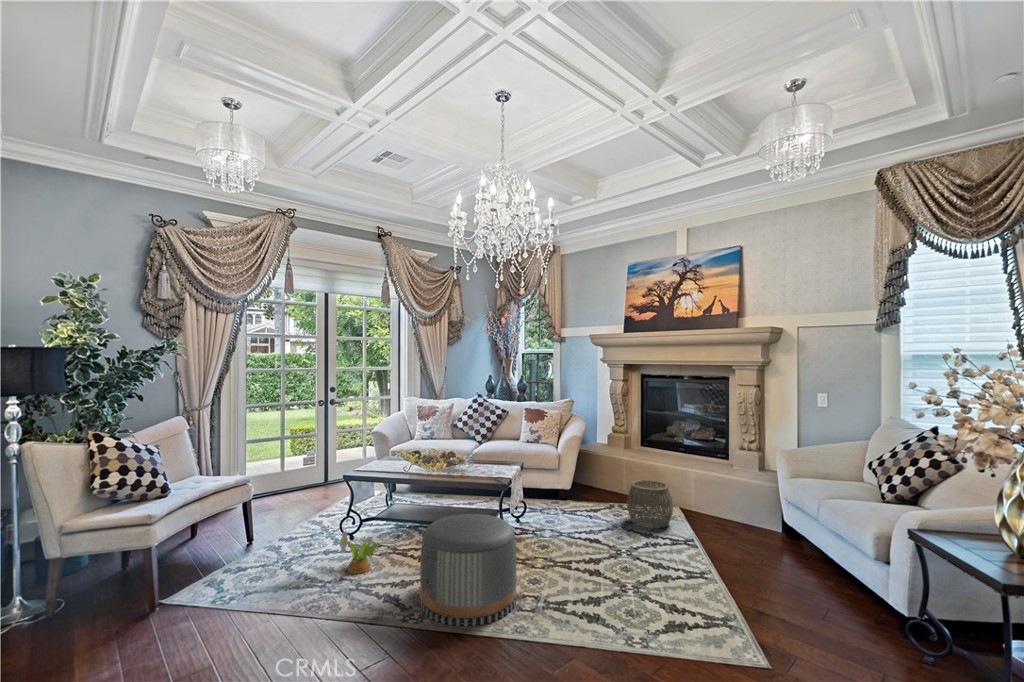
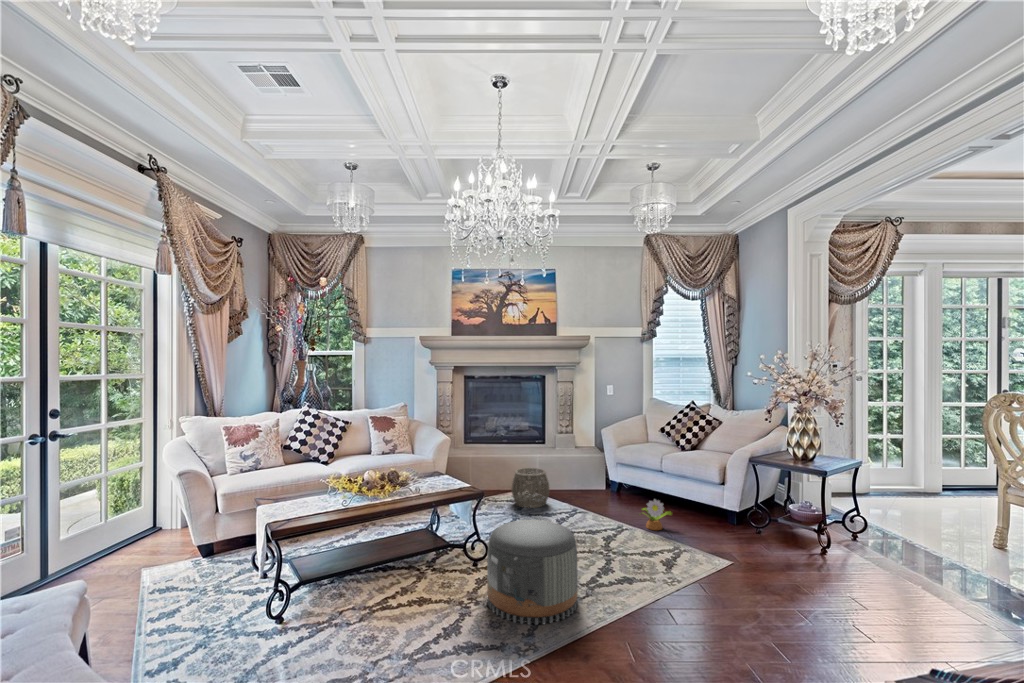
decorative plant: present [341,531,381,574] -> present [642,499,671,530]

